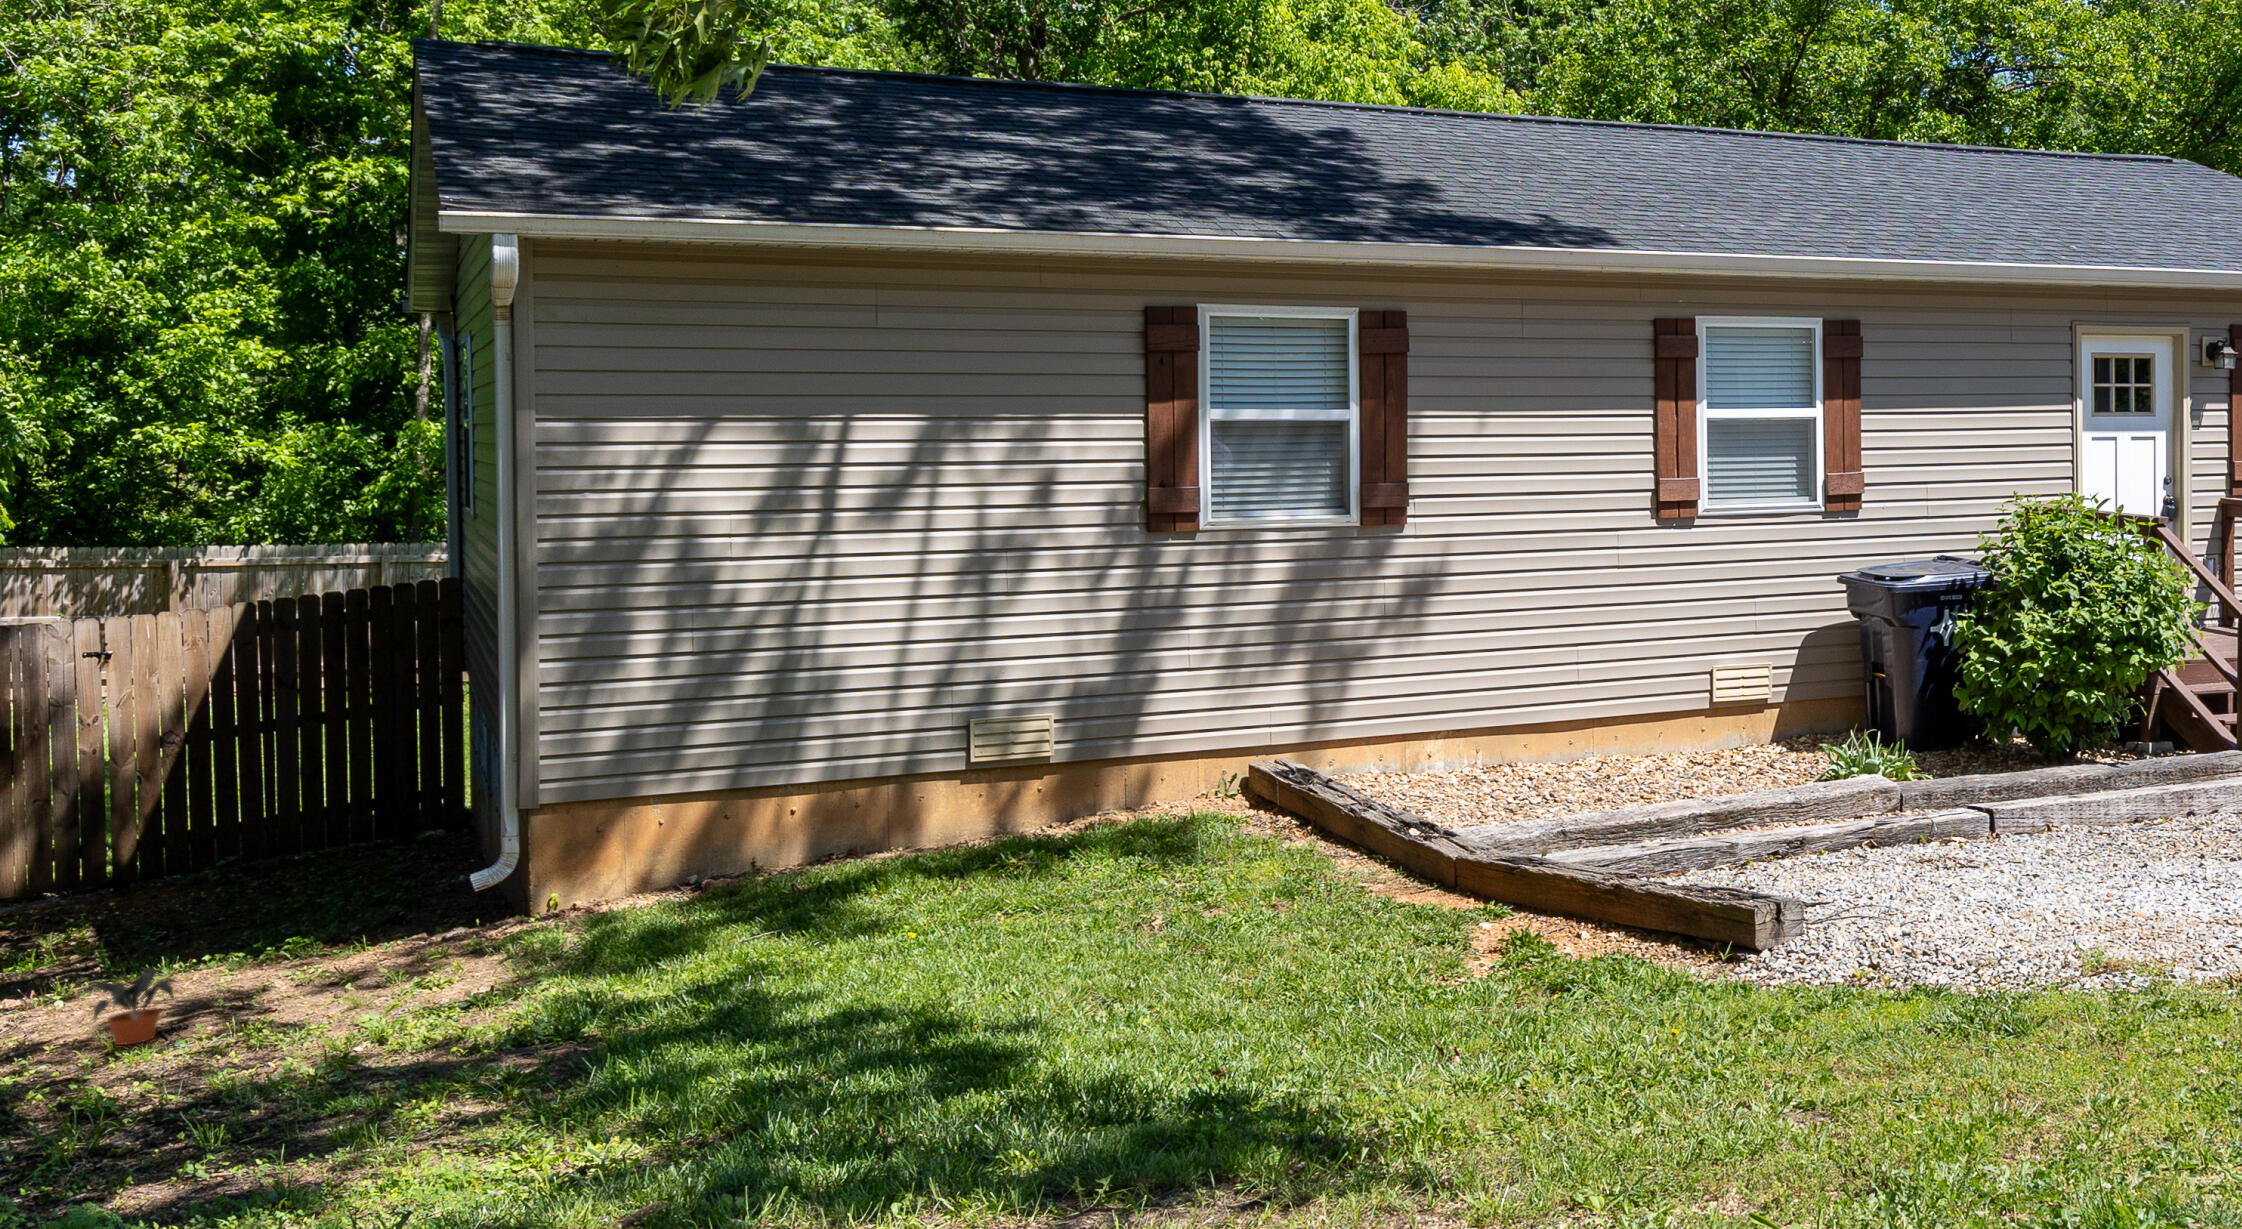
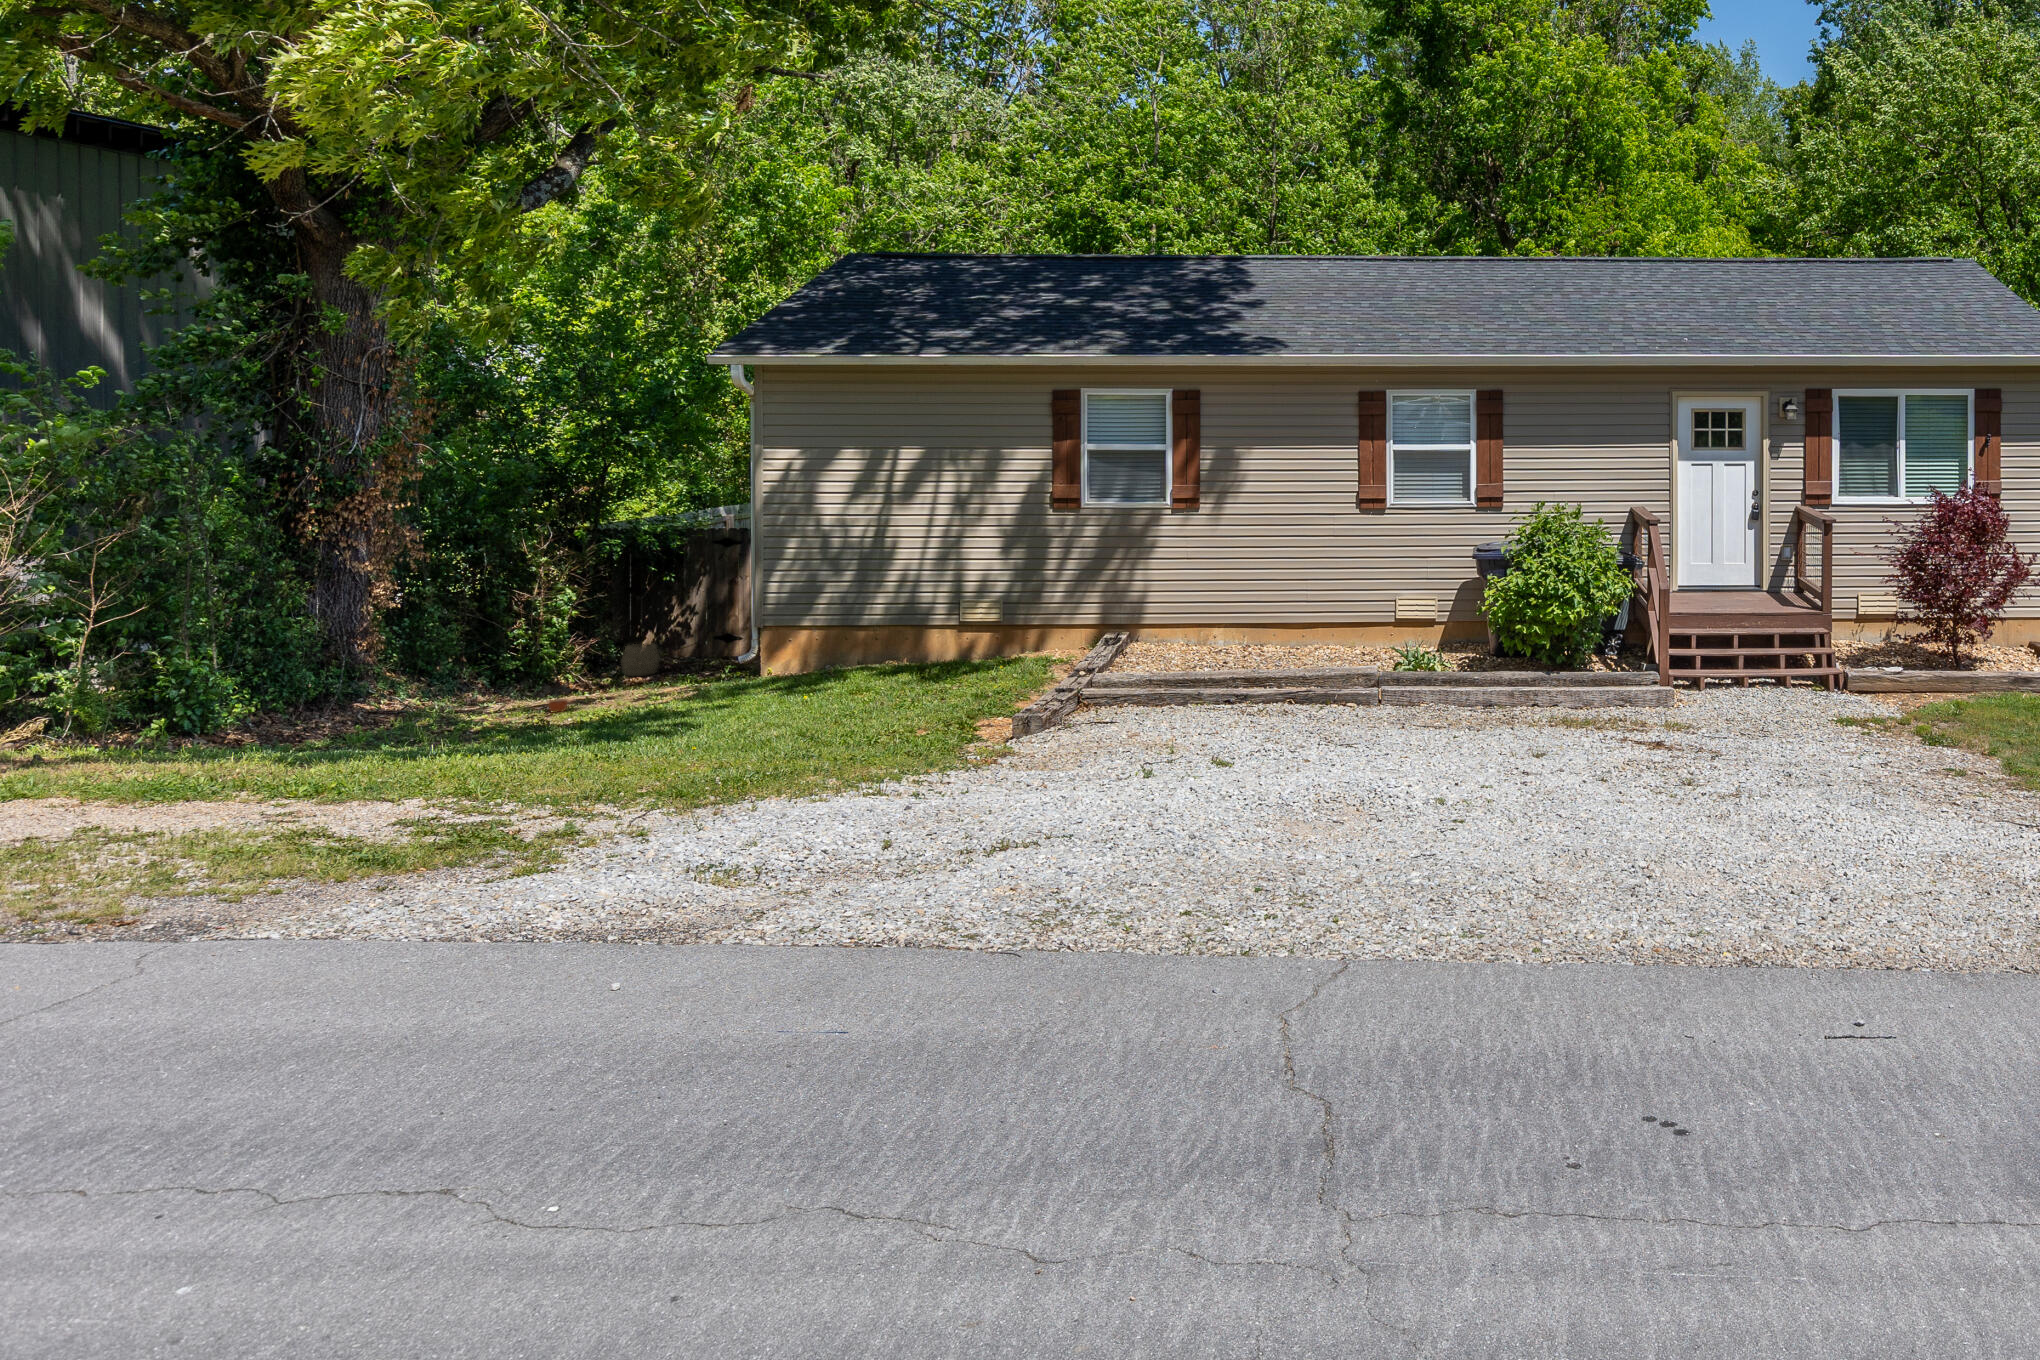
woven basket: none [128,868,219,946] -> present [622,644,660,676]

